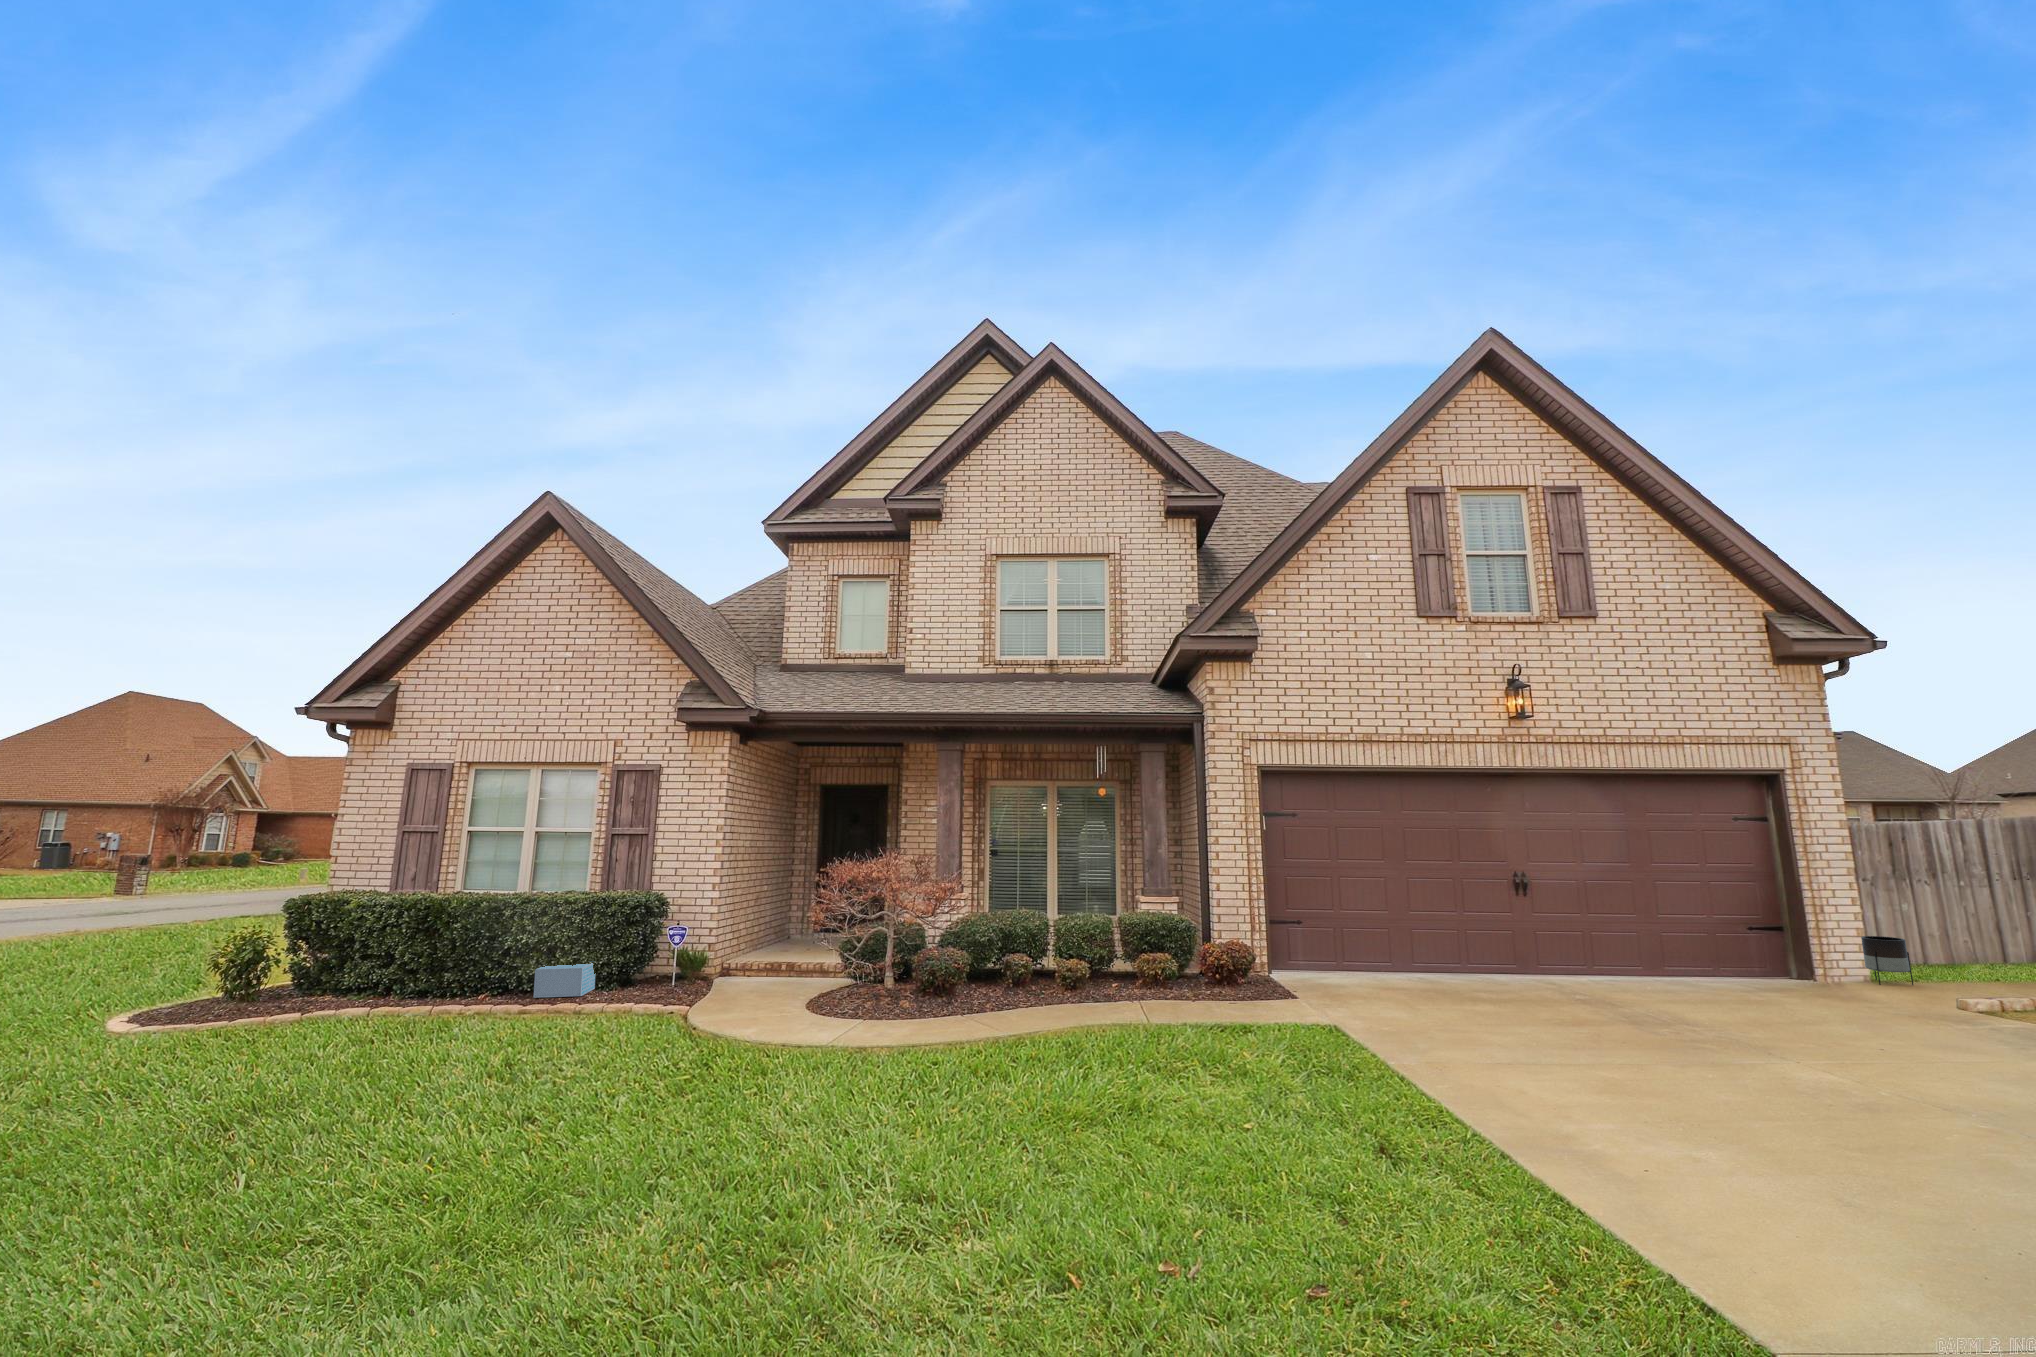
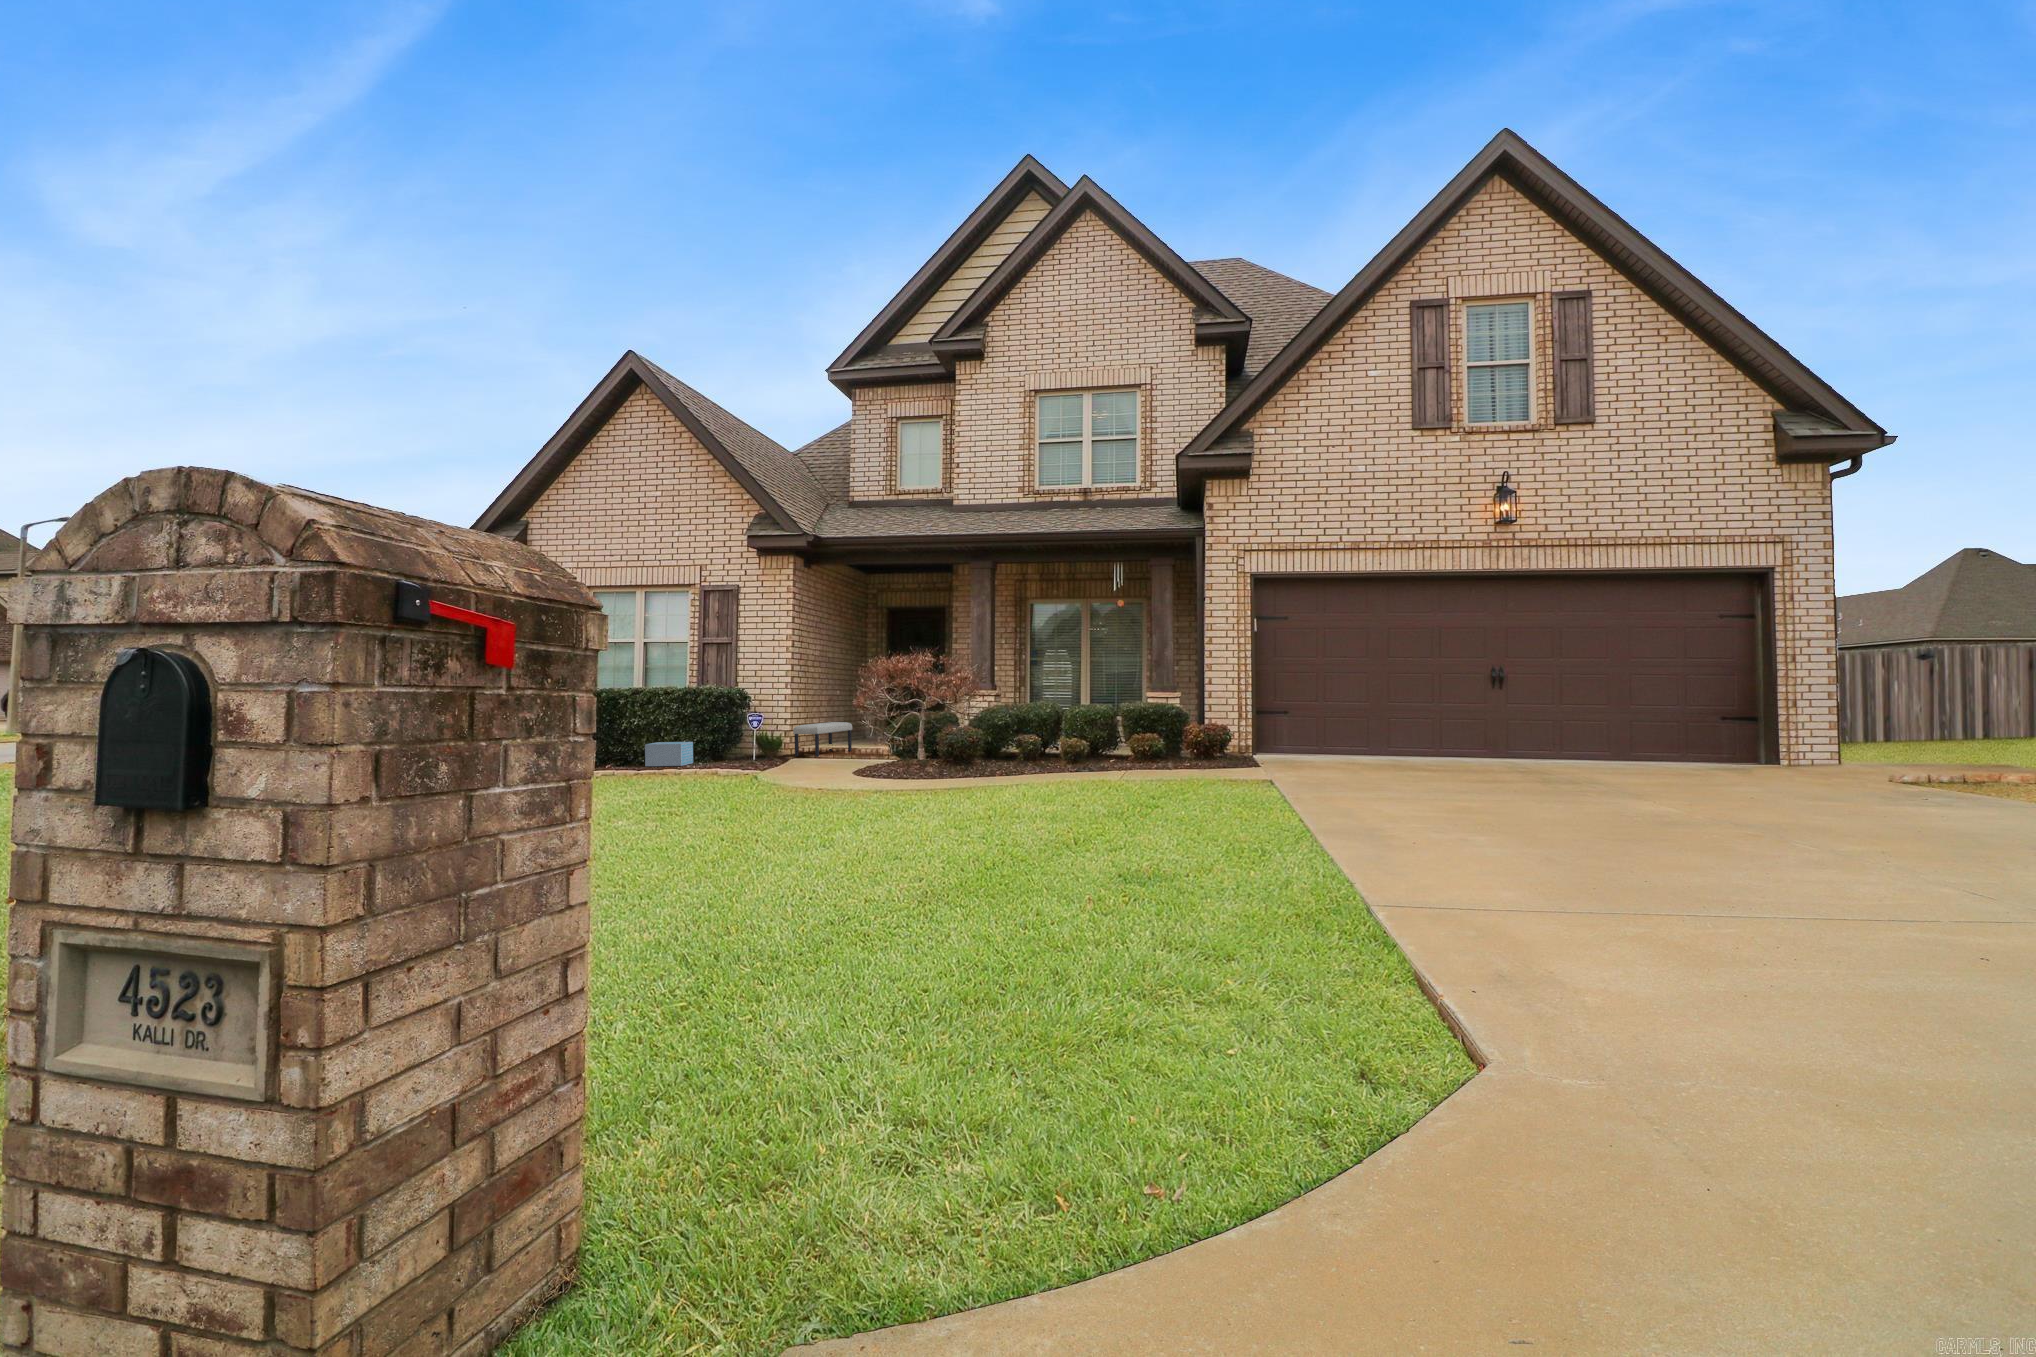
bench: none [720,925,788,973] -> present [793,722,852,757]
planter: present [1861,936,1913,985] -> none [1832,725,1876,768]

